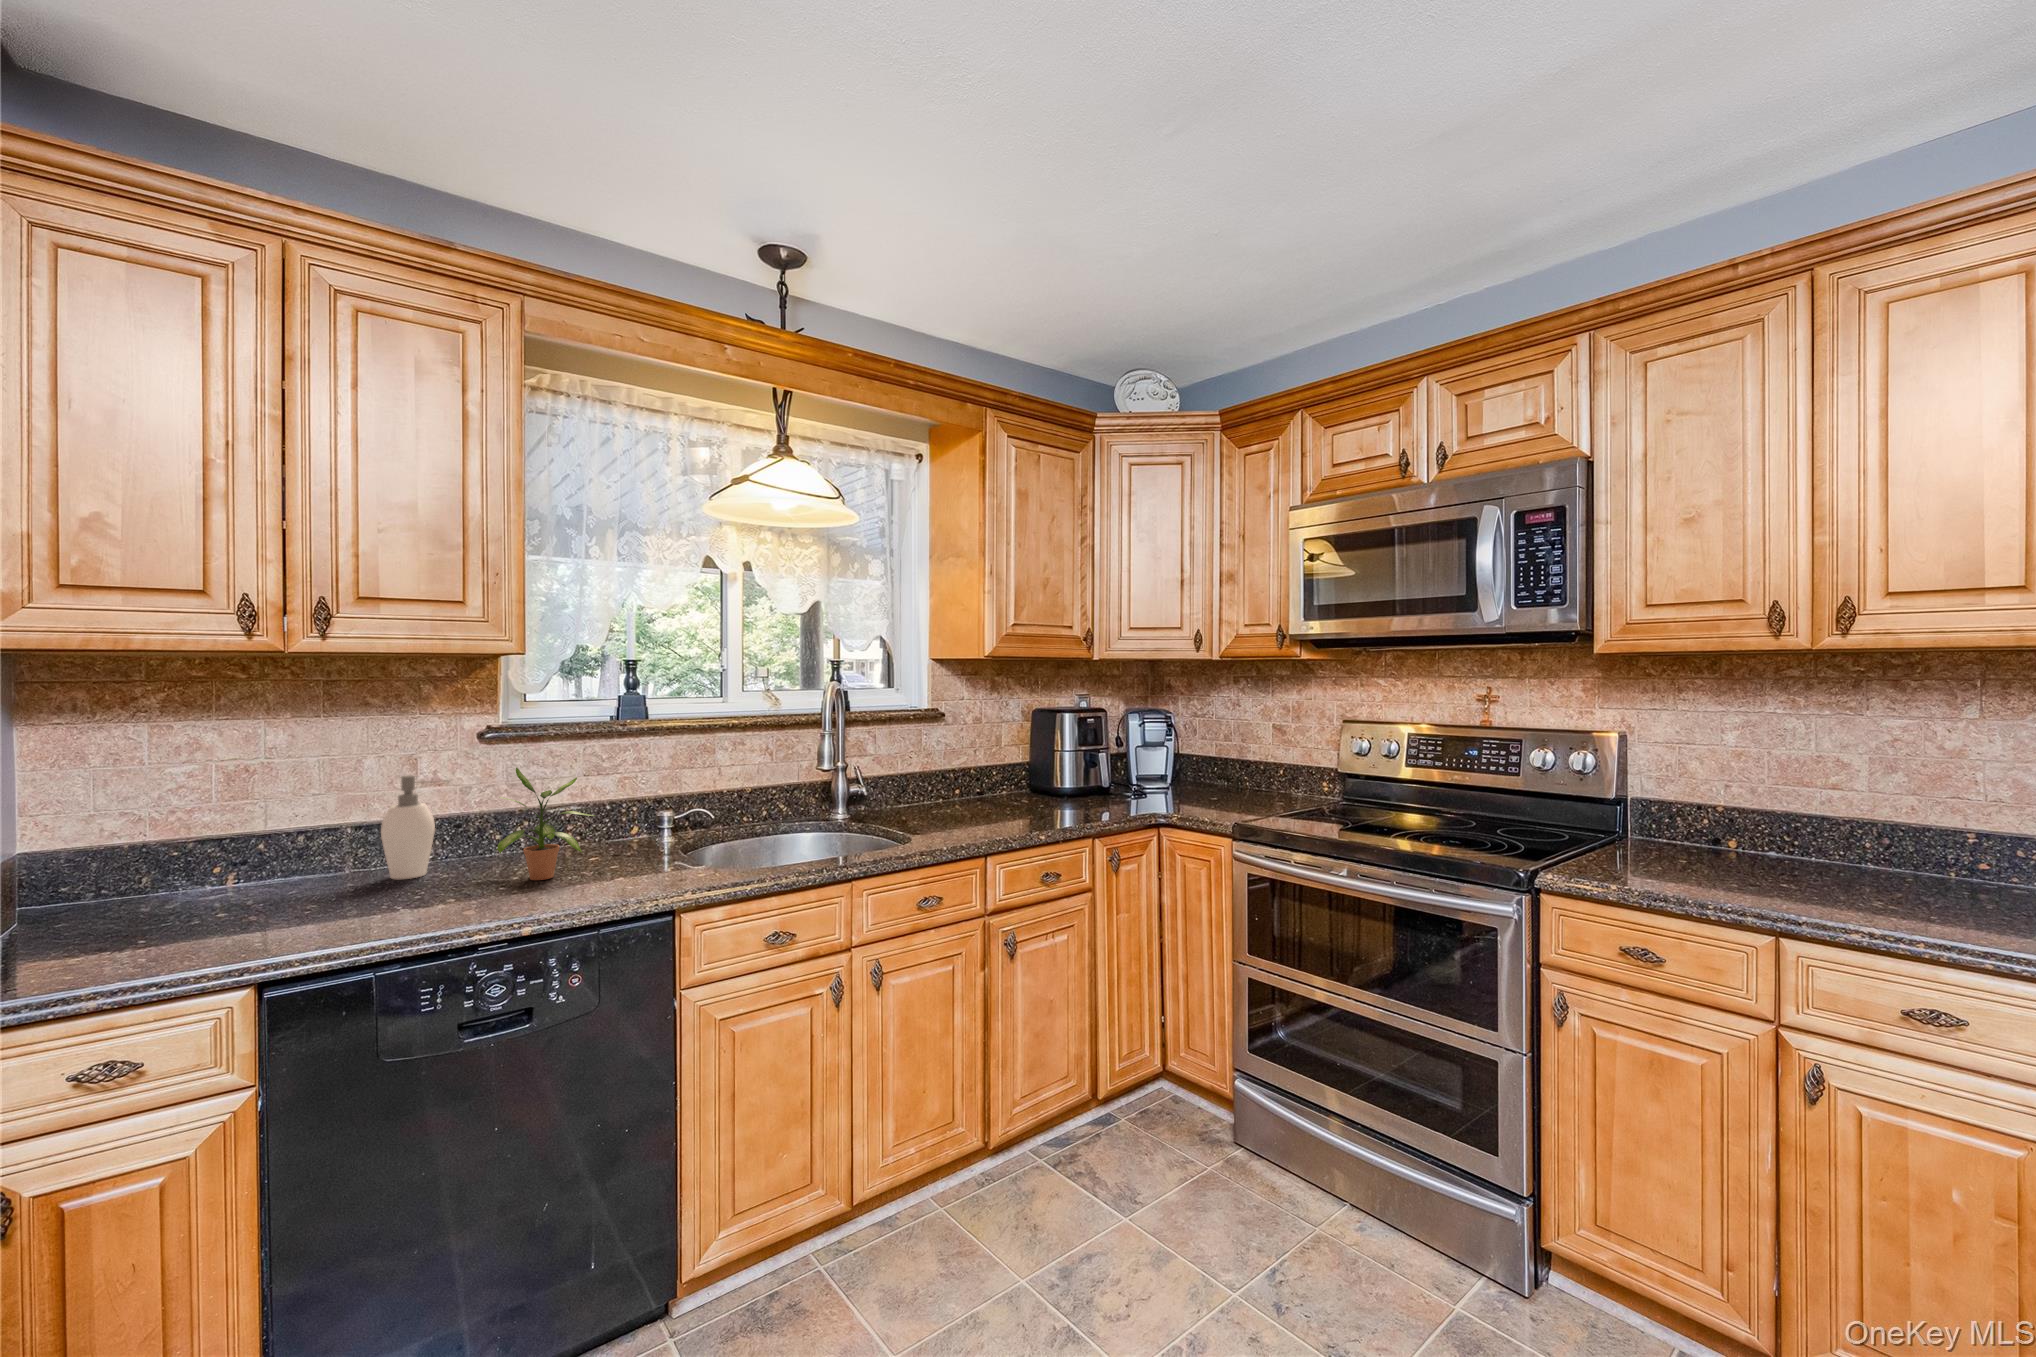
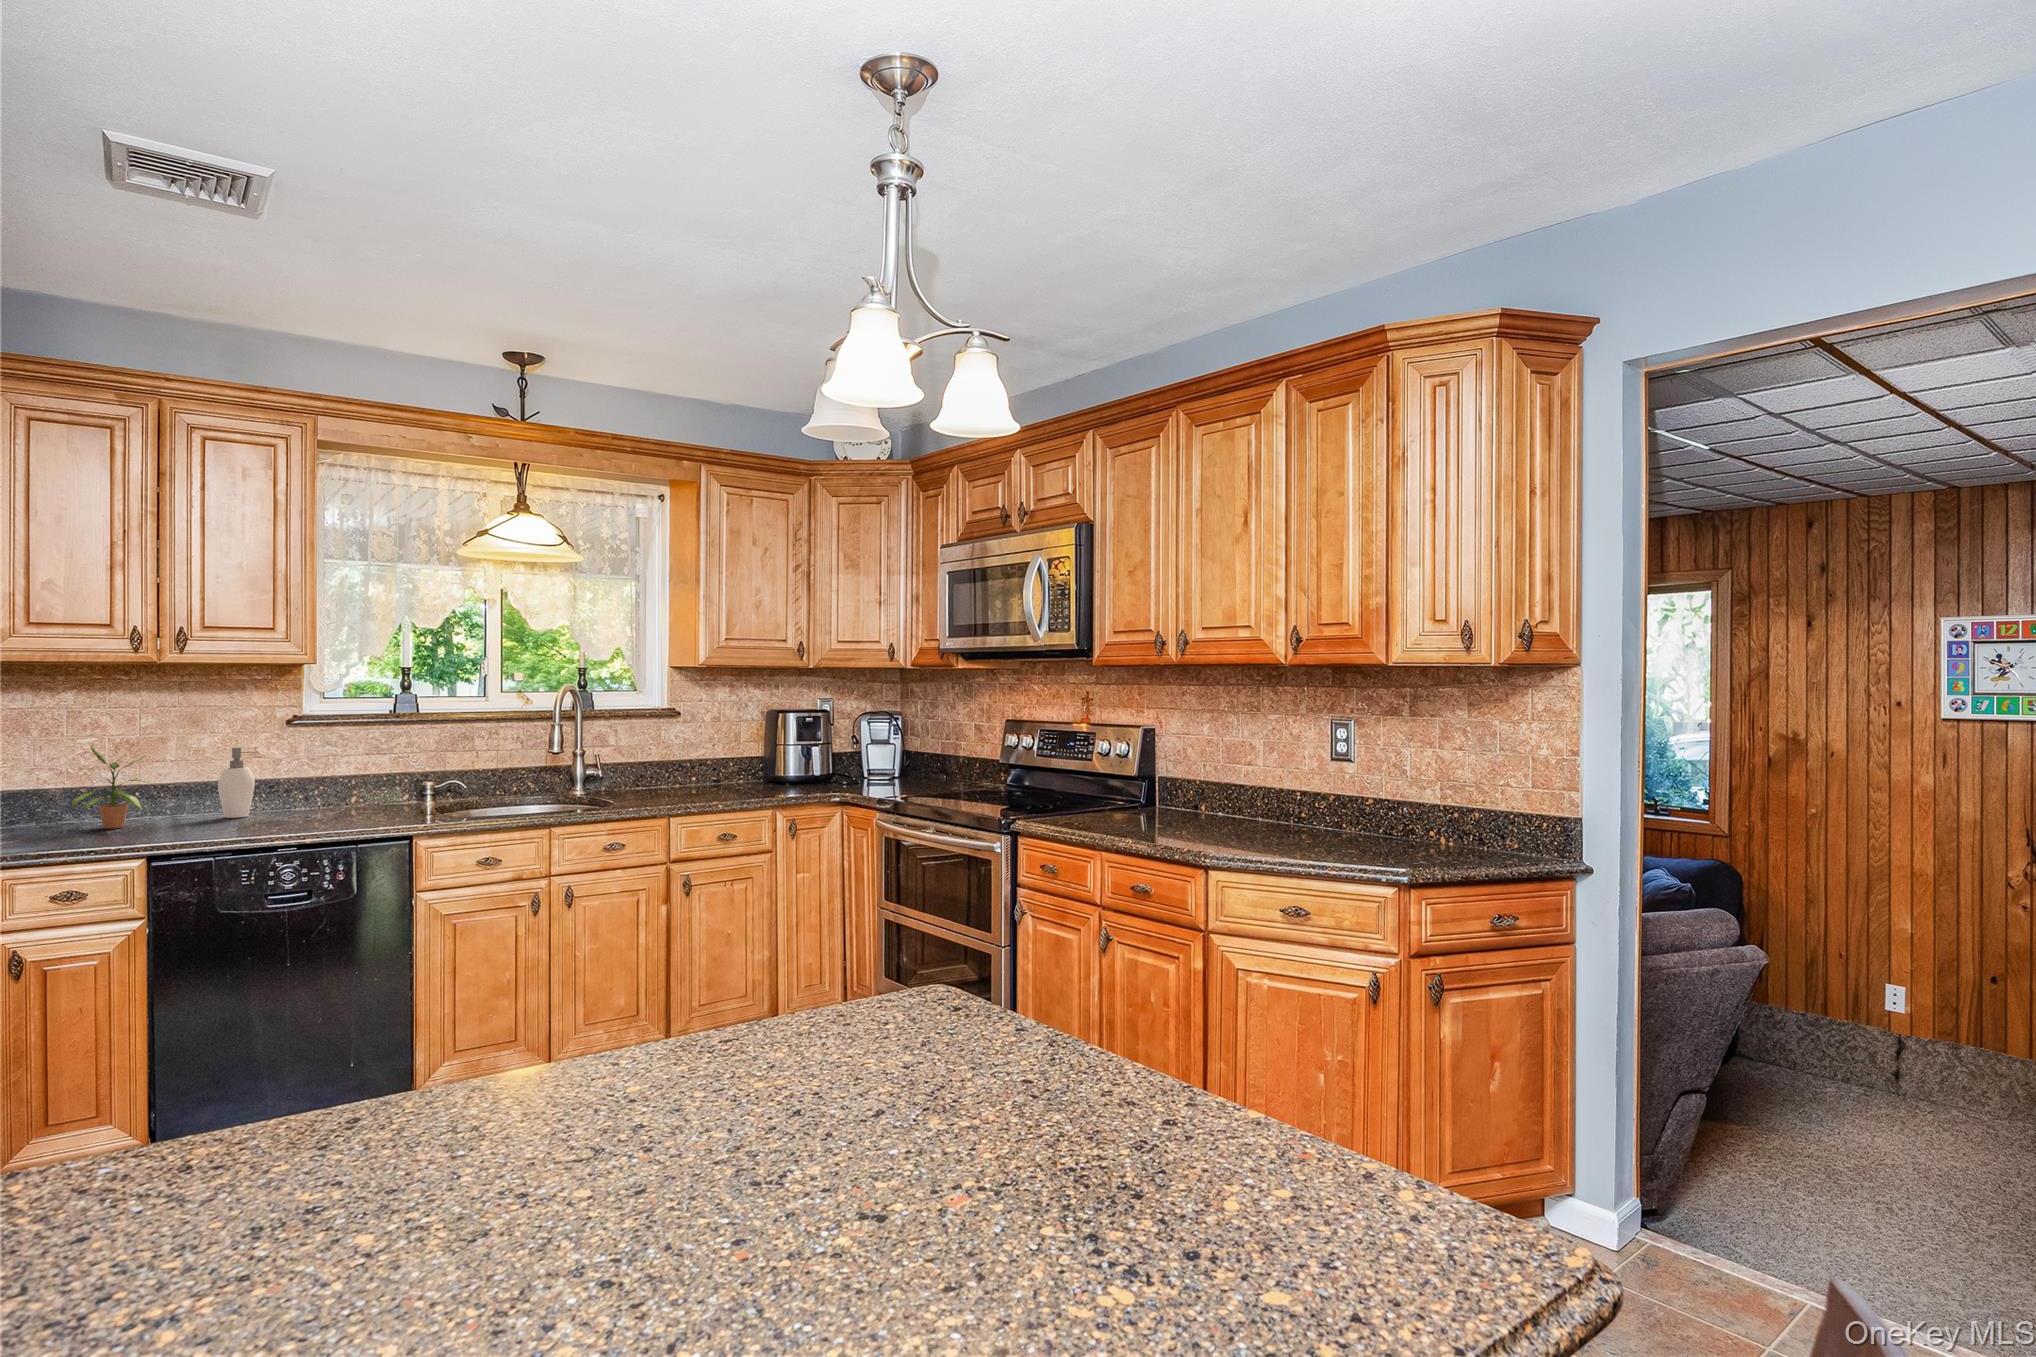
potted plant: present [497,768,594,880] -> present [72,746,151,829]

